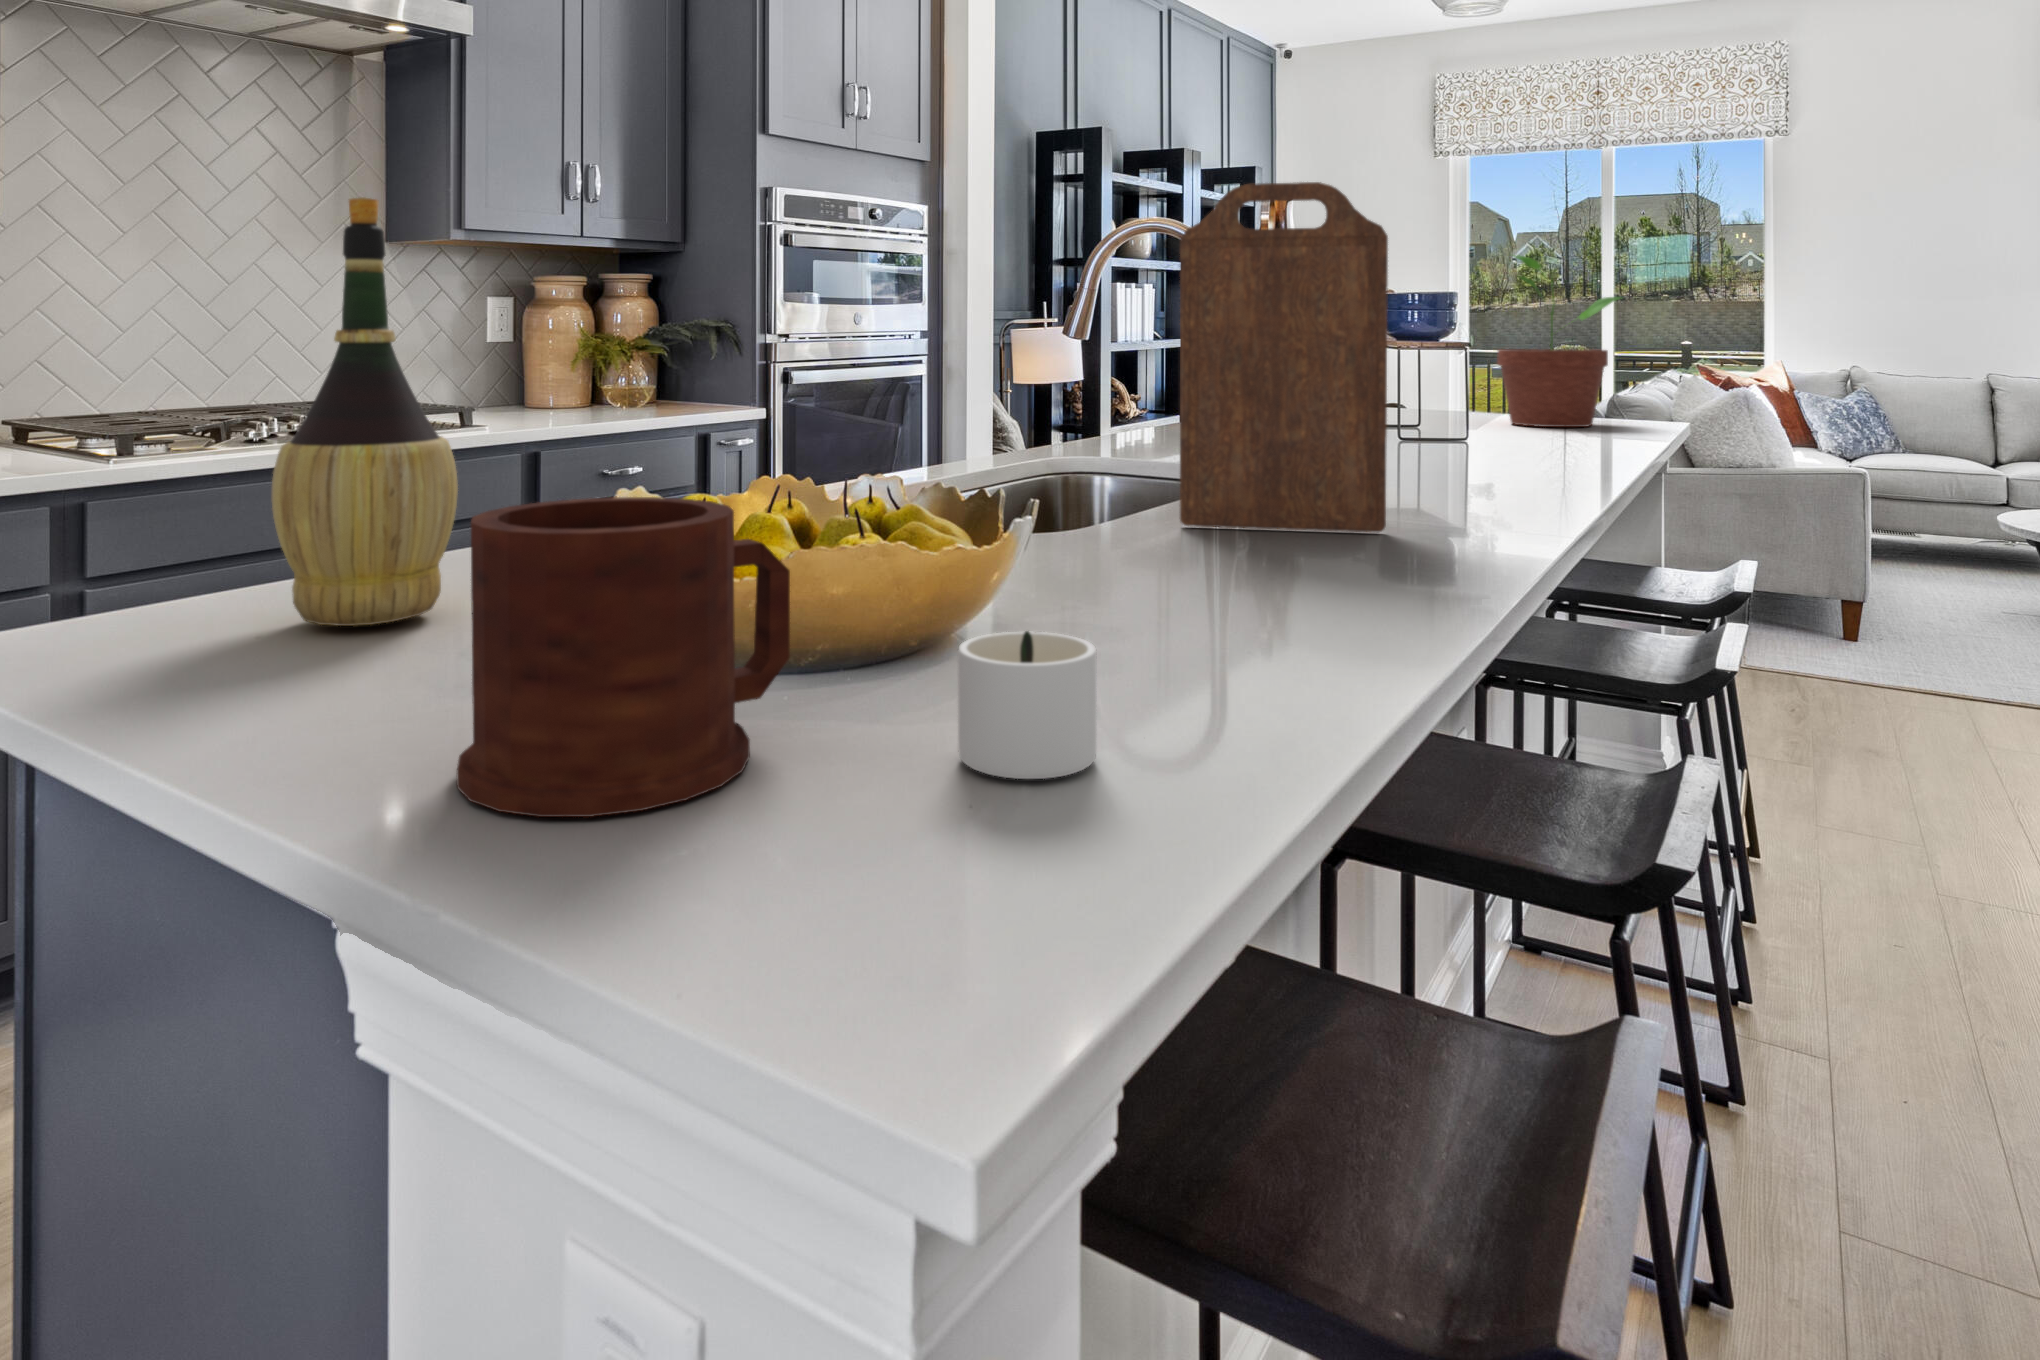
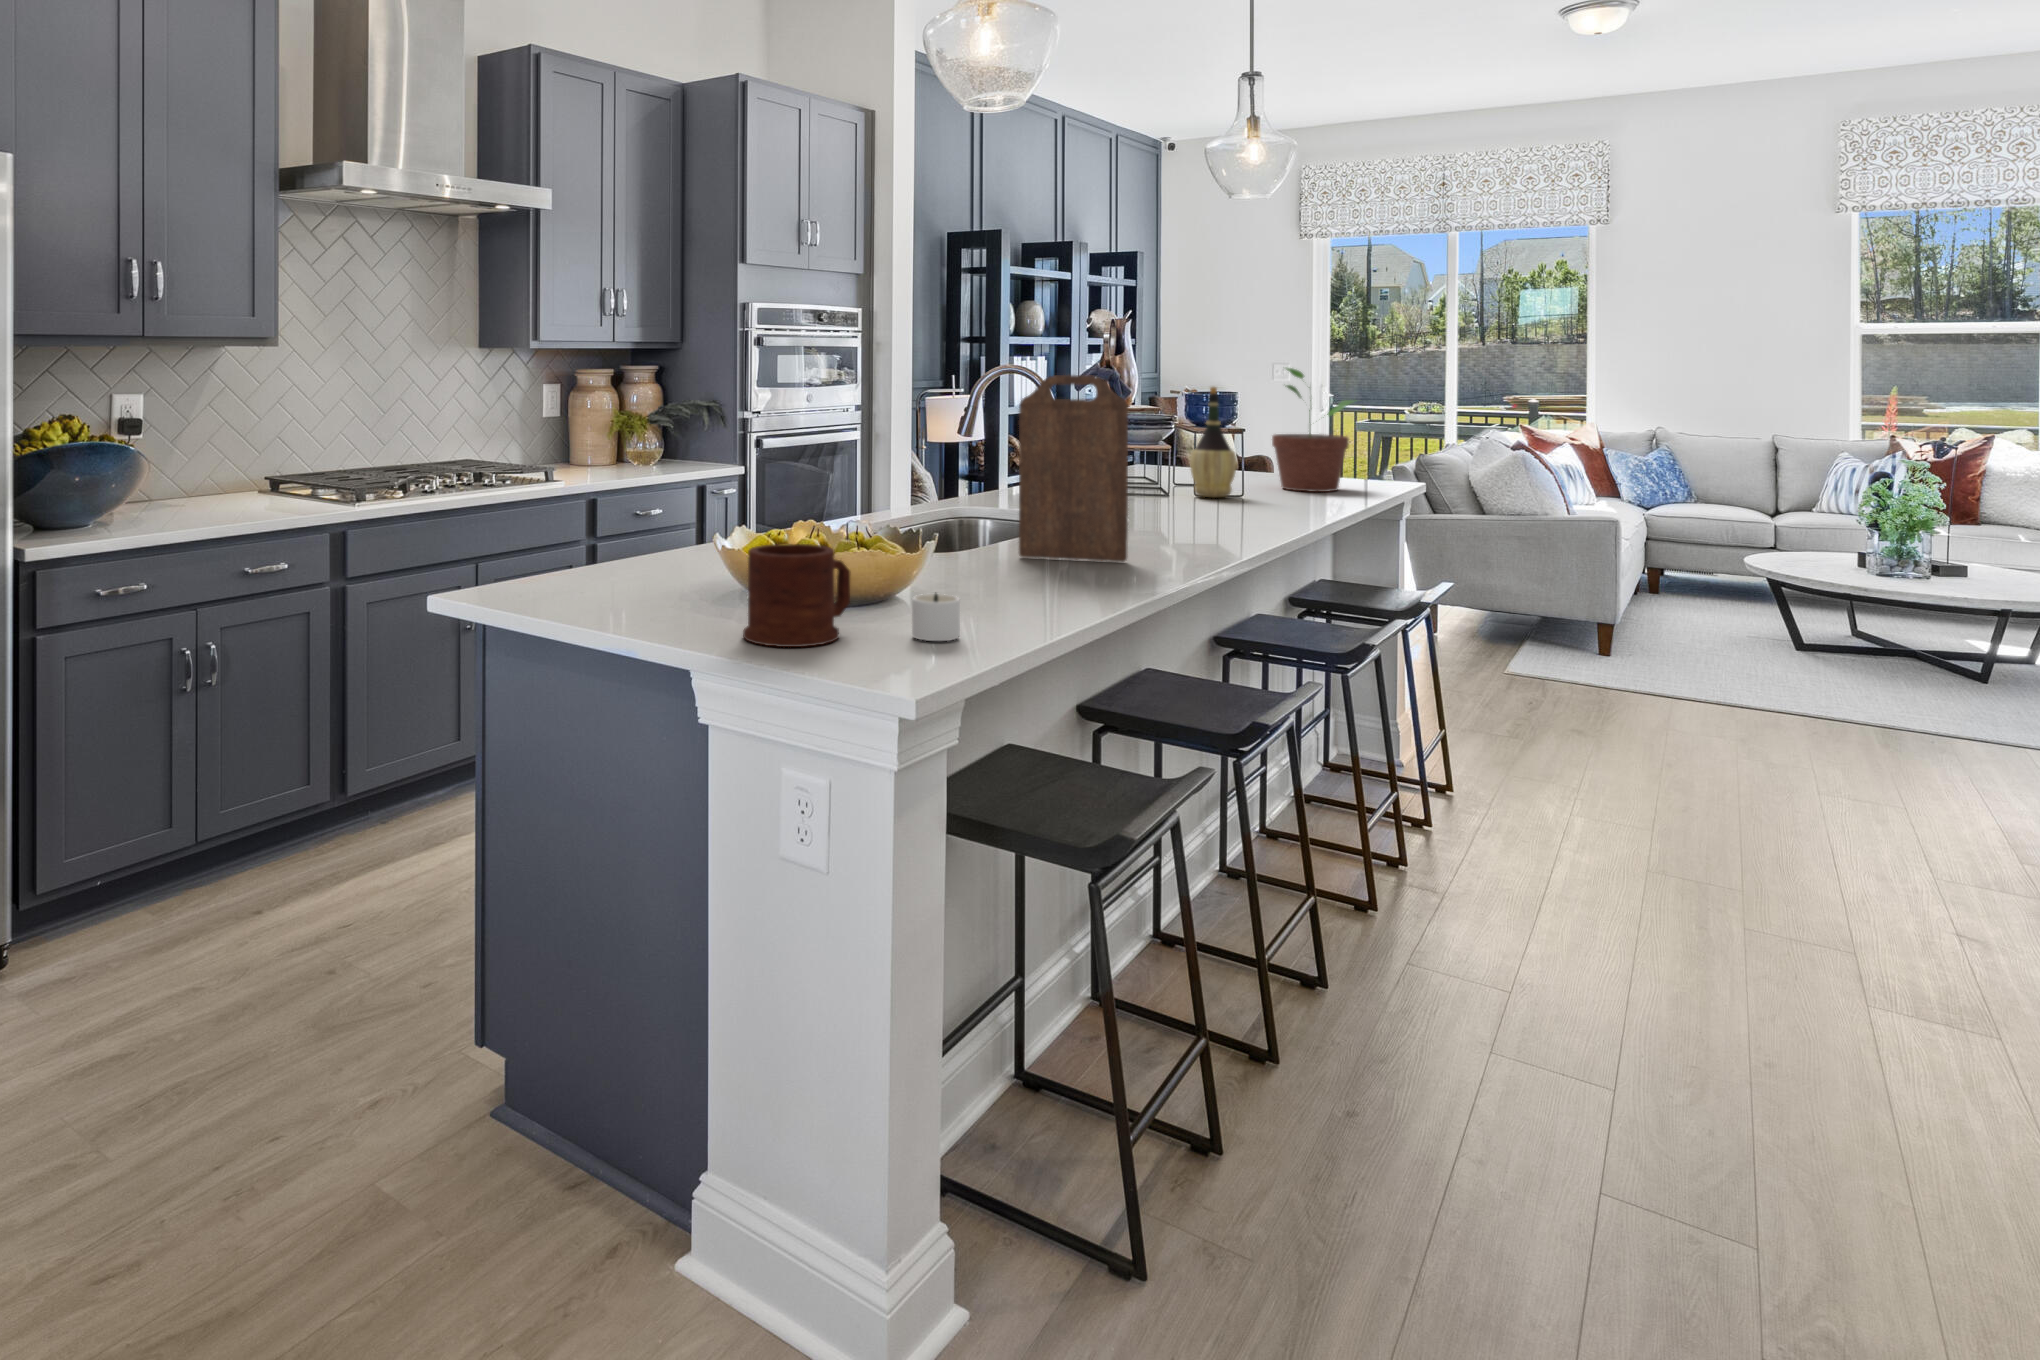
wine bottle: present [271,197,458,626] -> present [1190,387,1237,497]

